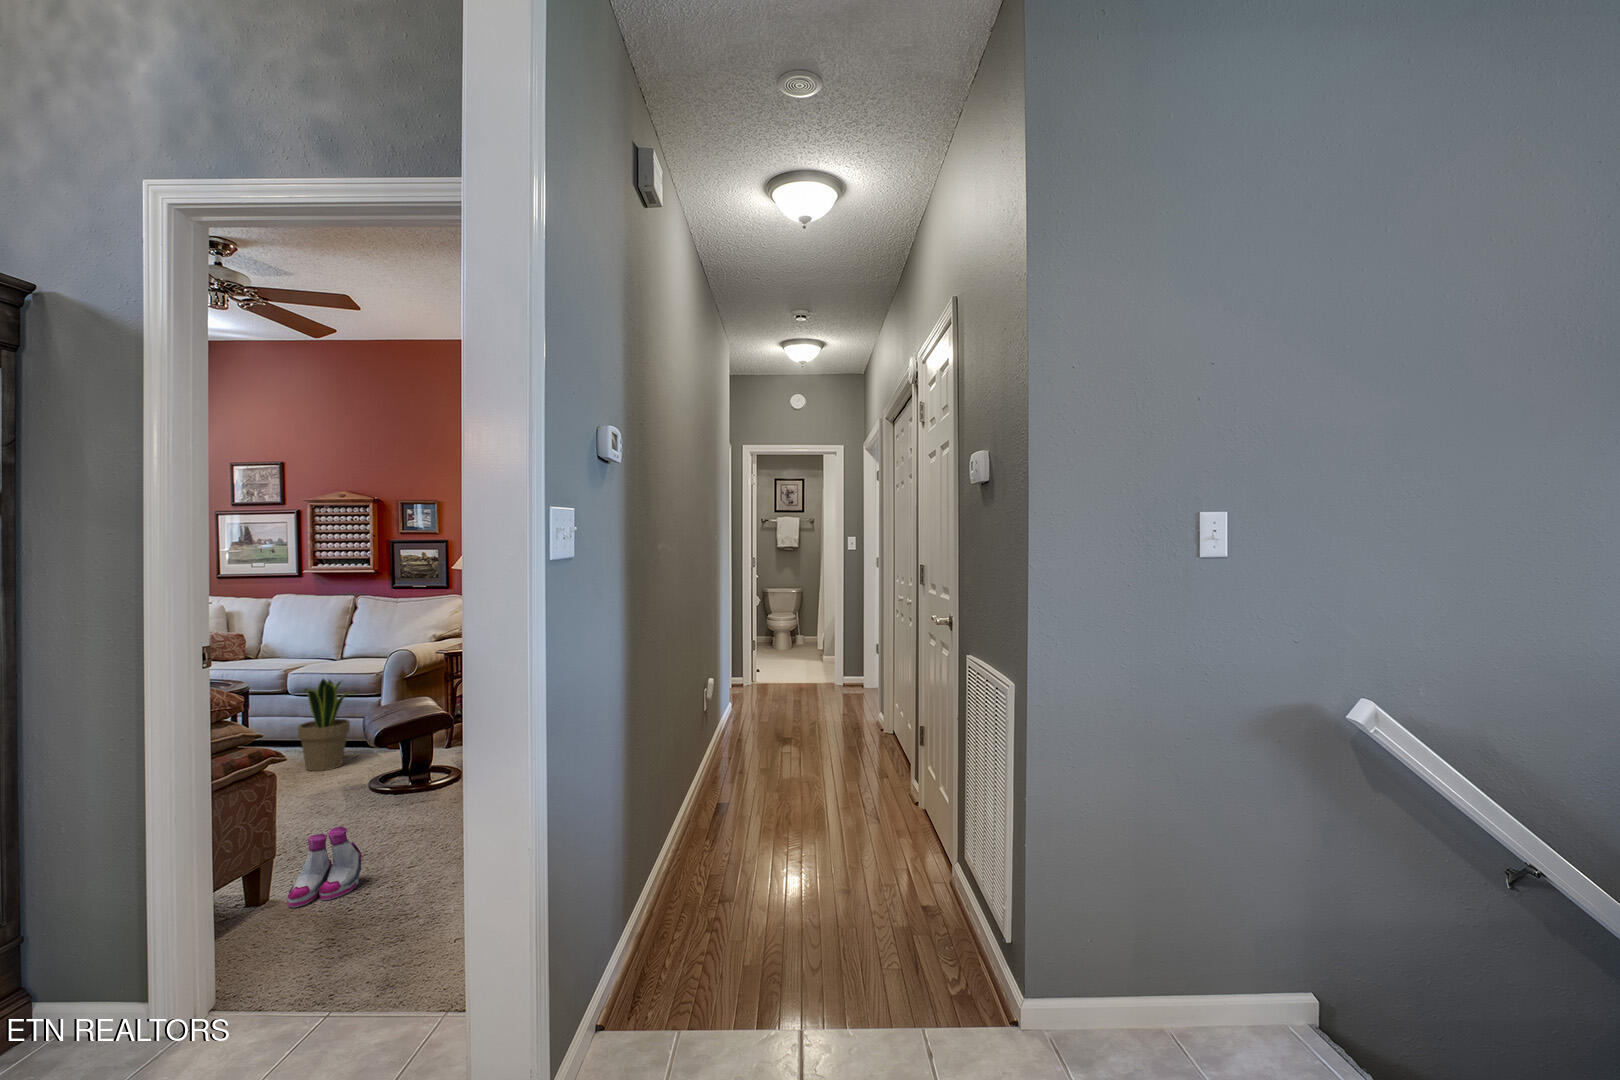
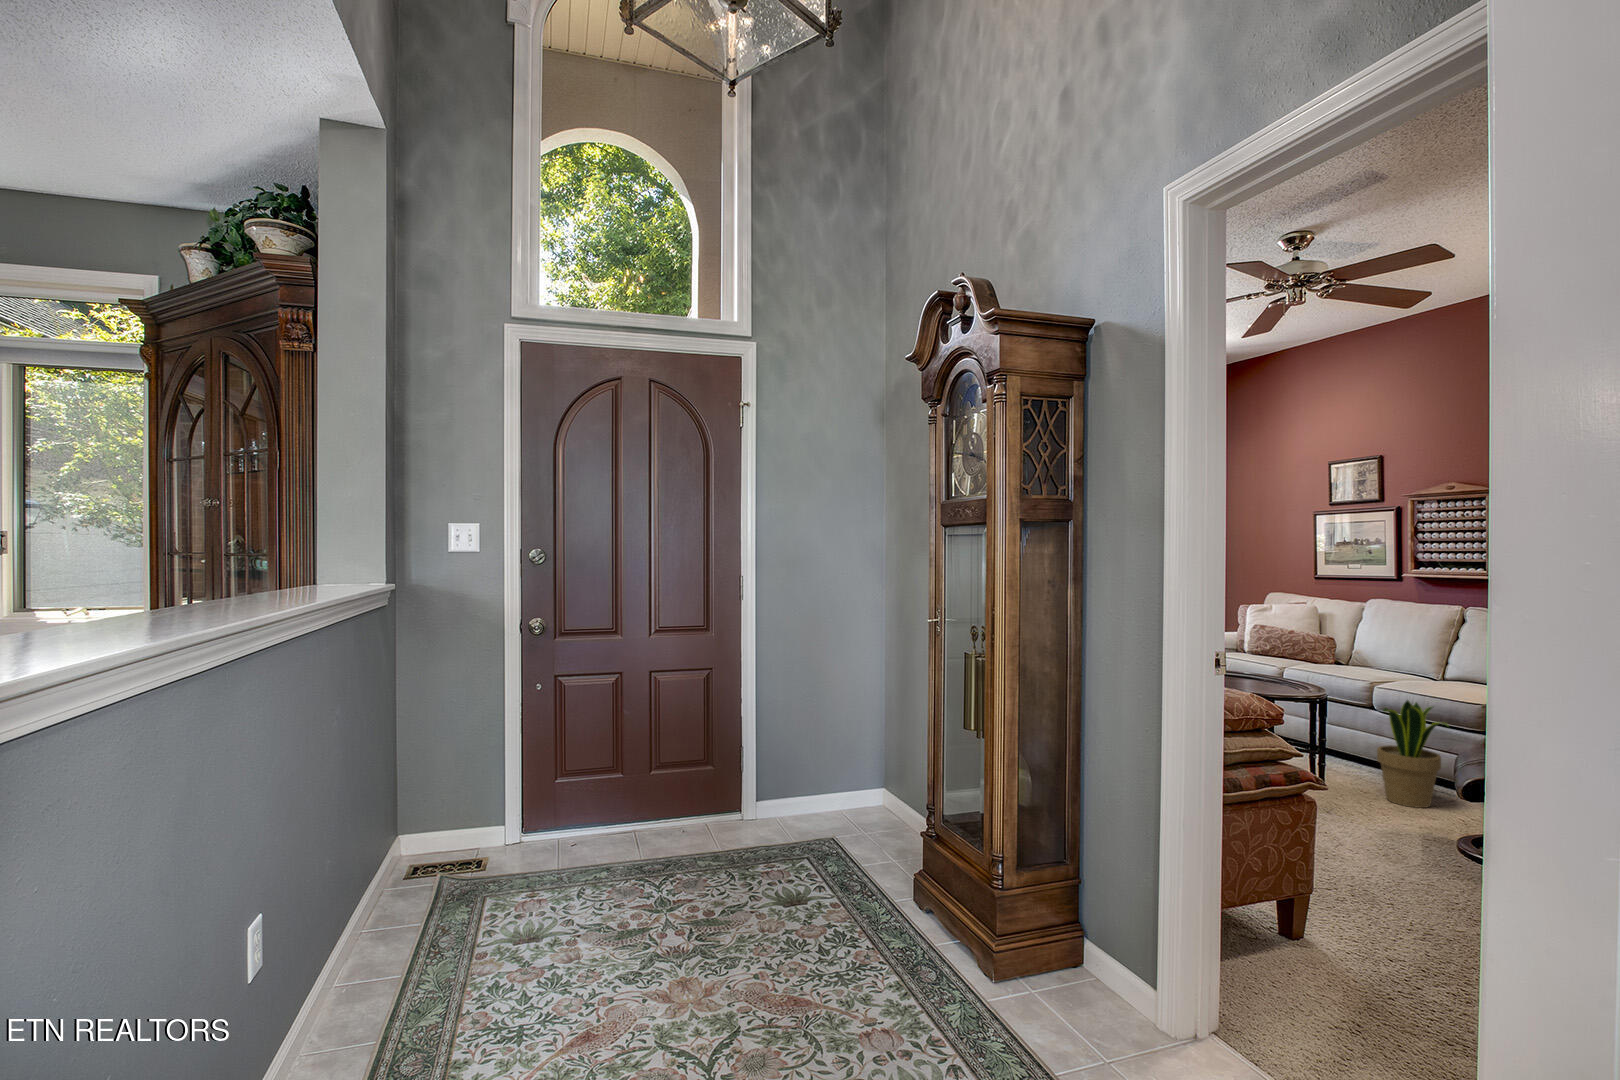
boots: present [287,826,362,908] -> none [1325,886,1421,975]

